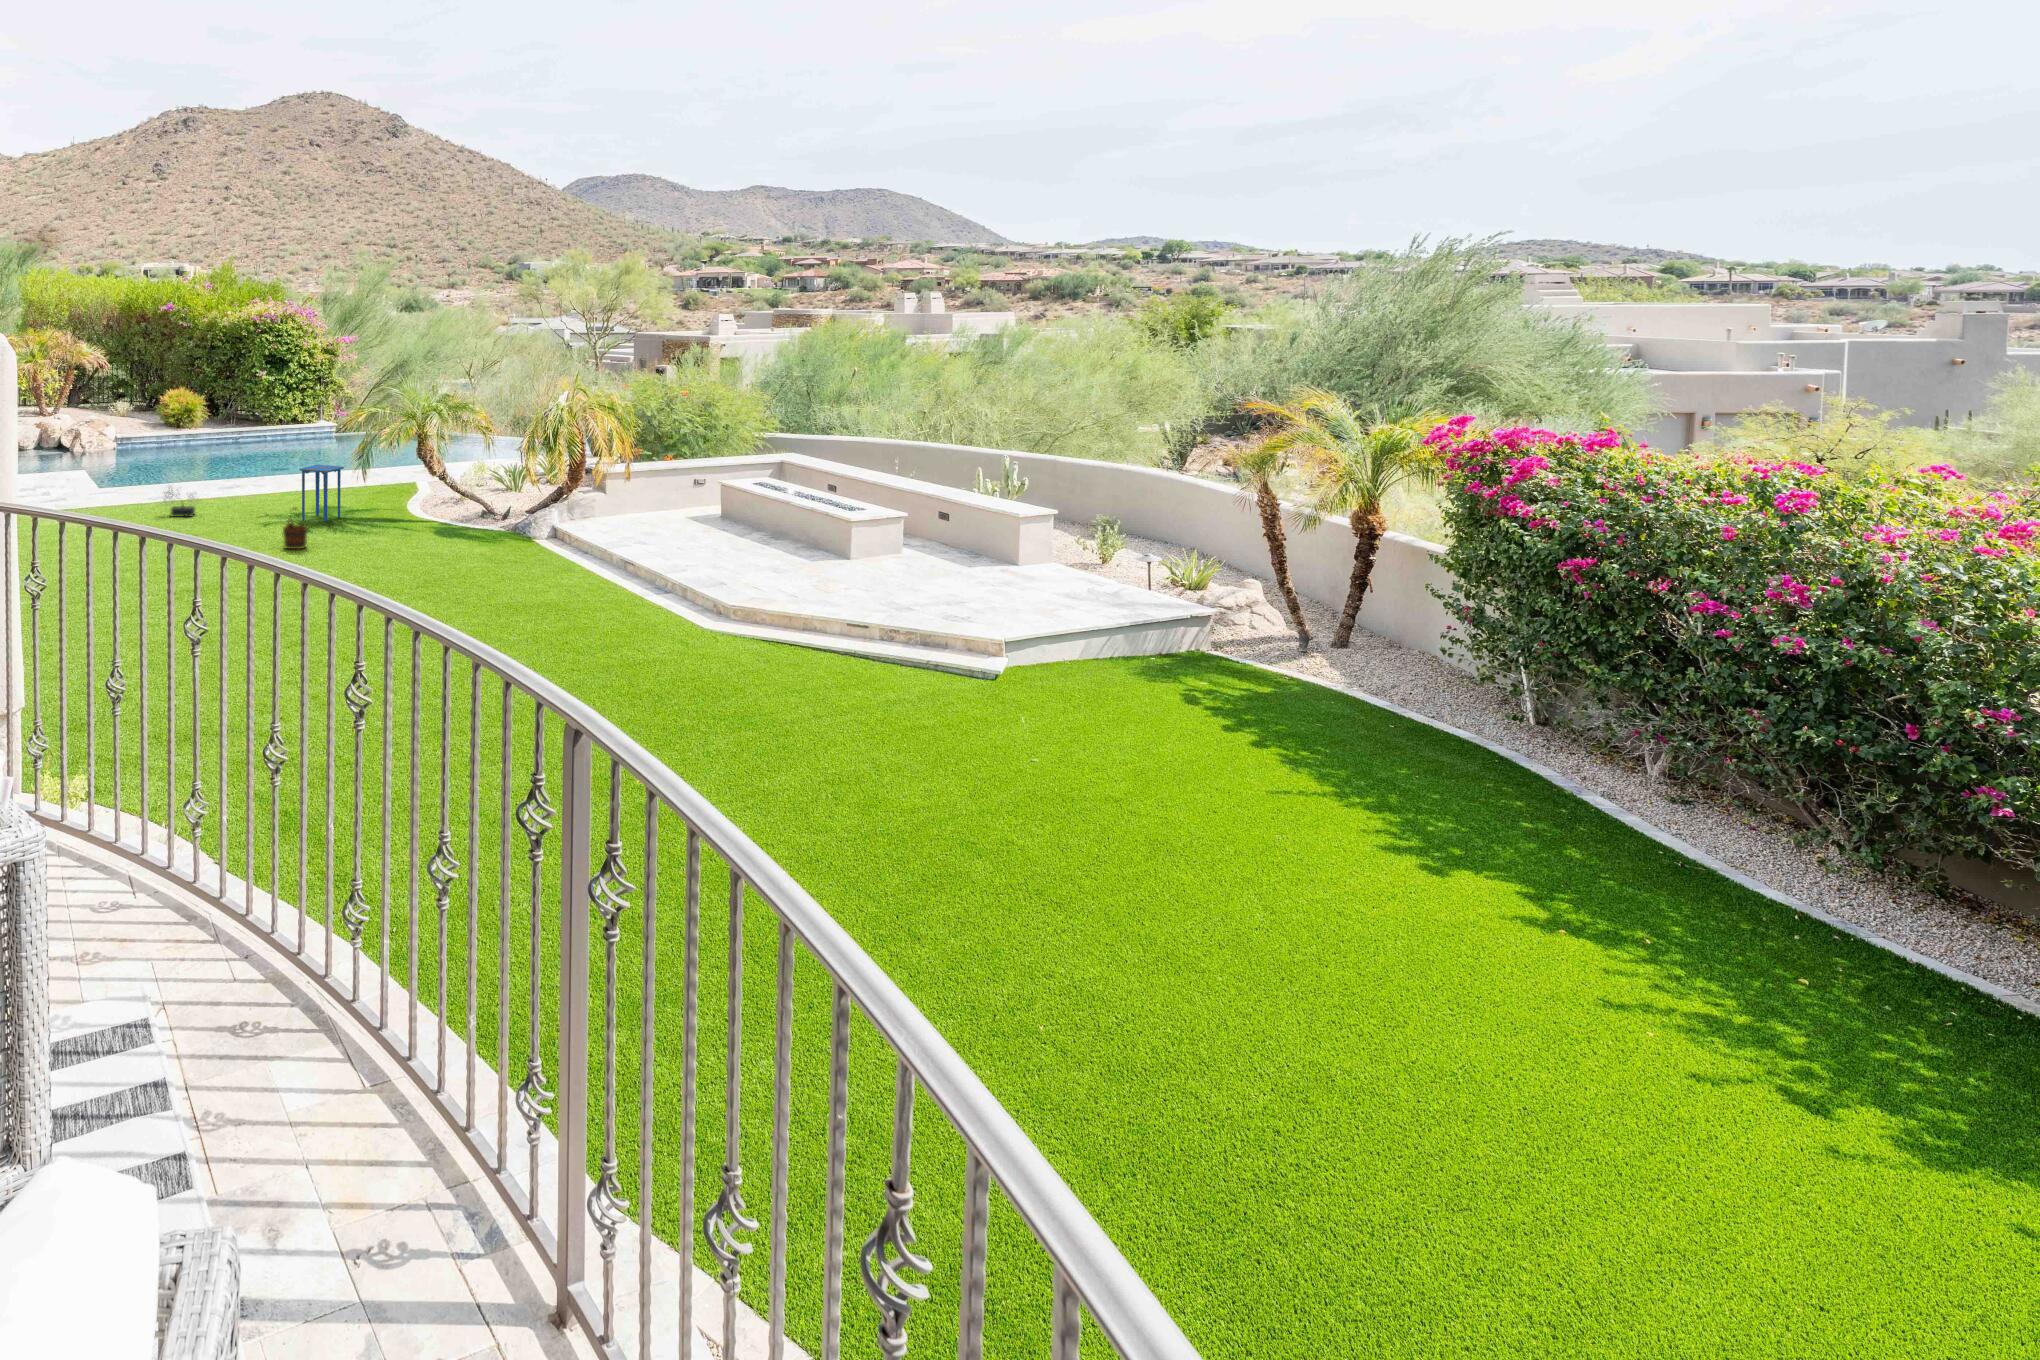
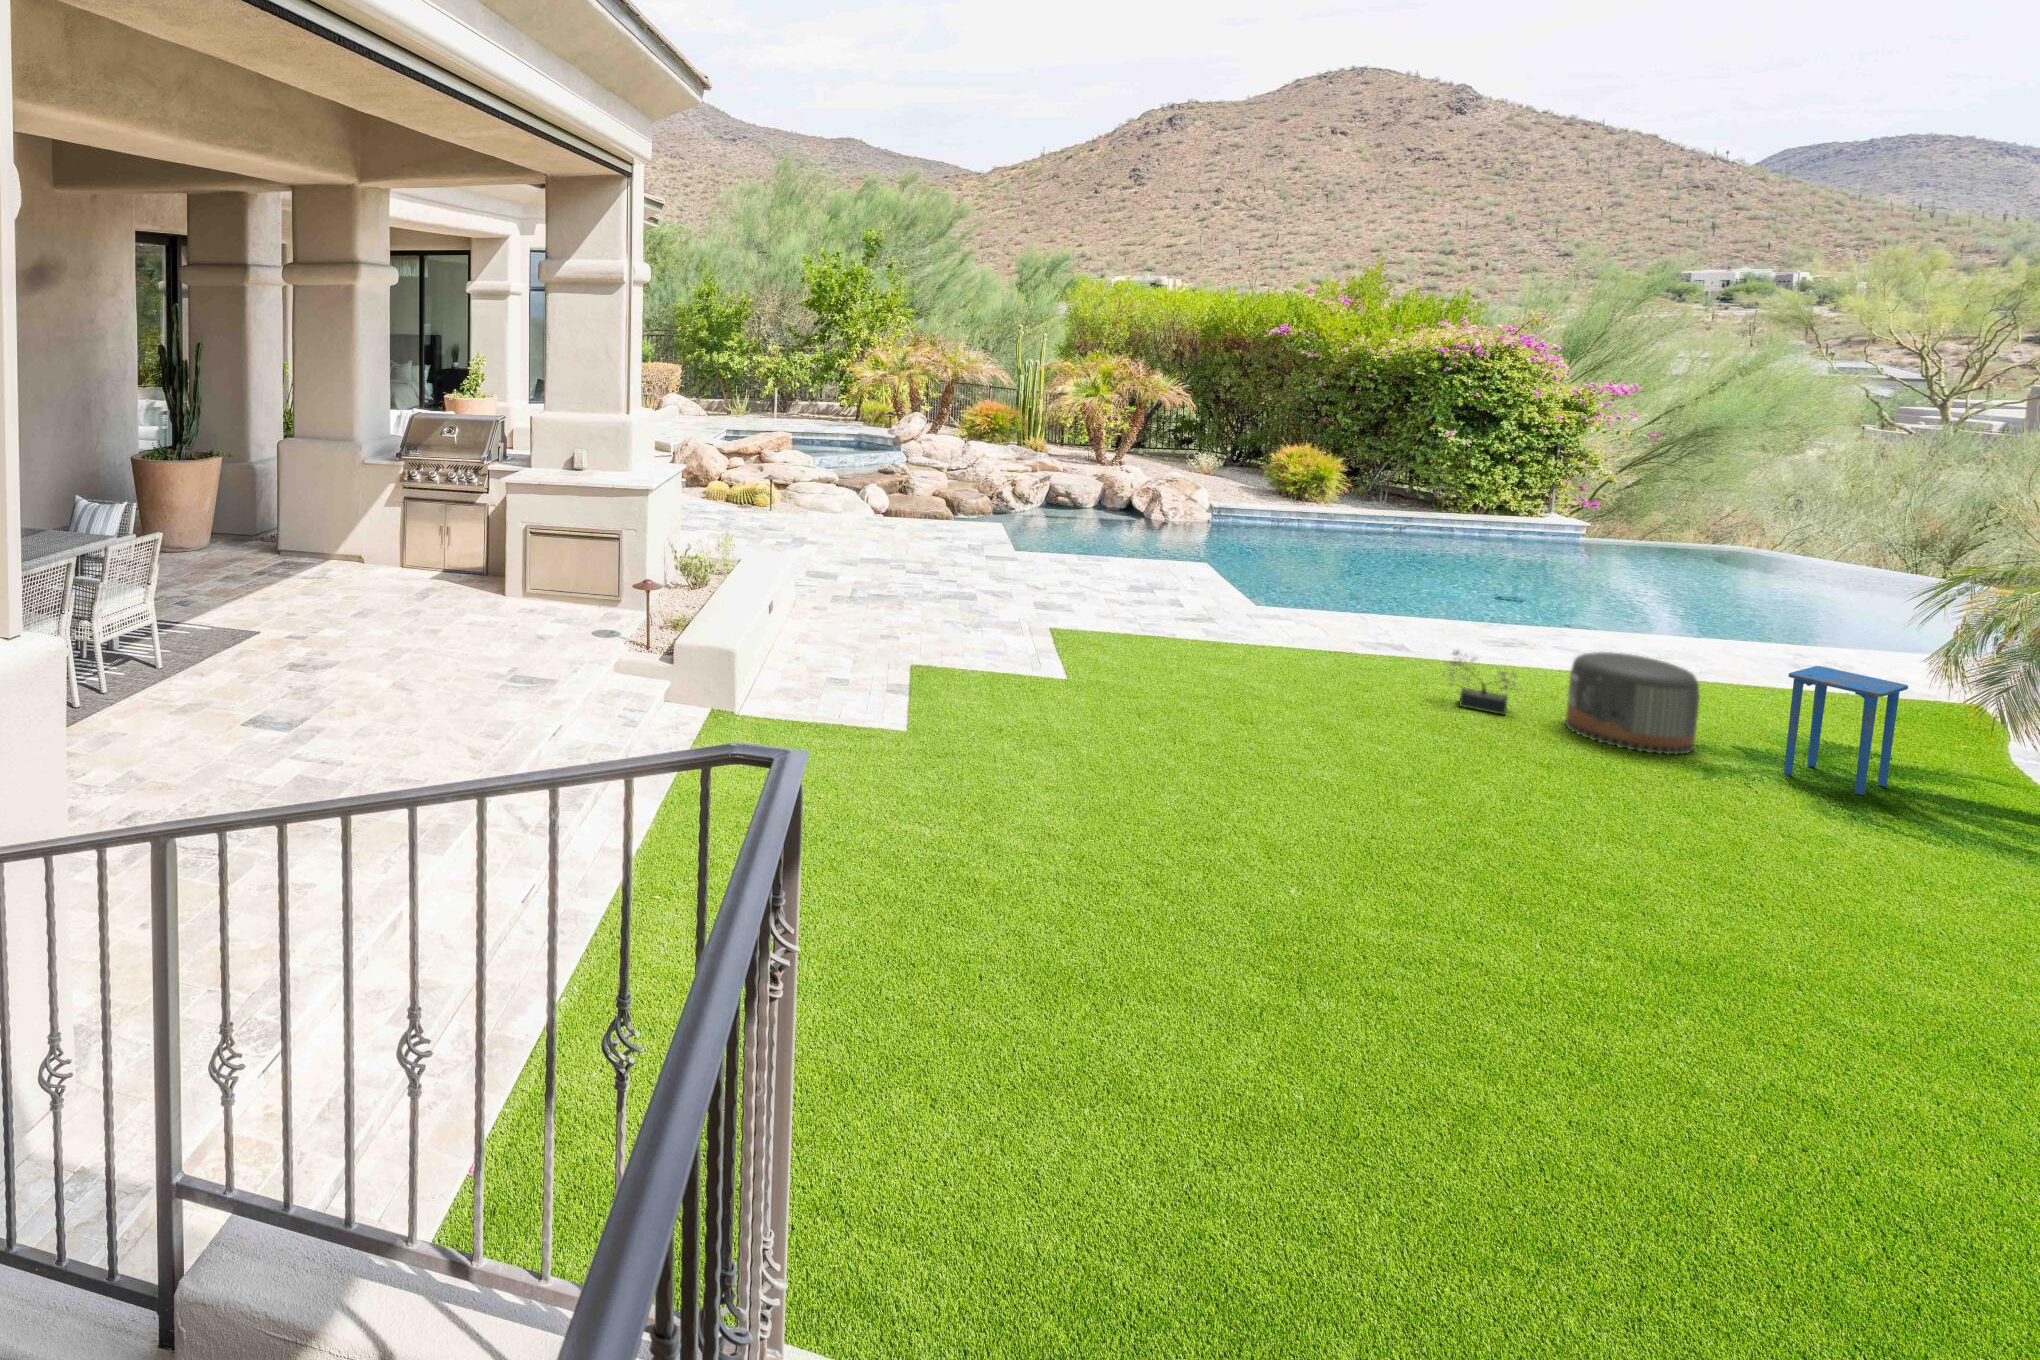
pouf: none [219,473,272,521] -> present [1565,652,1699,754]
wooden bucket: present [283,508,308,549] -> none [1836,788,1916,886]

